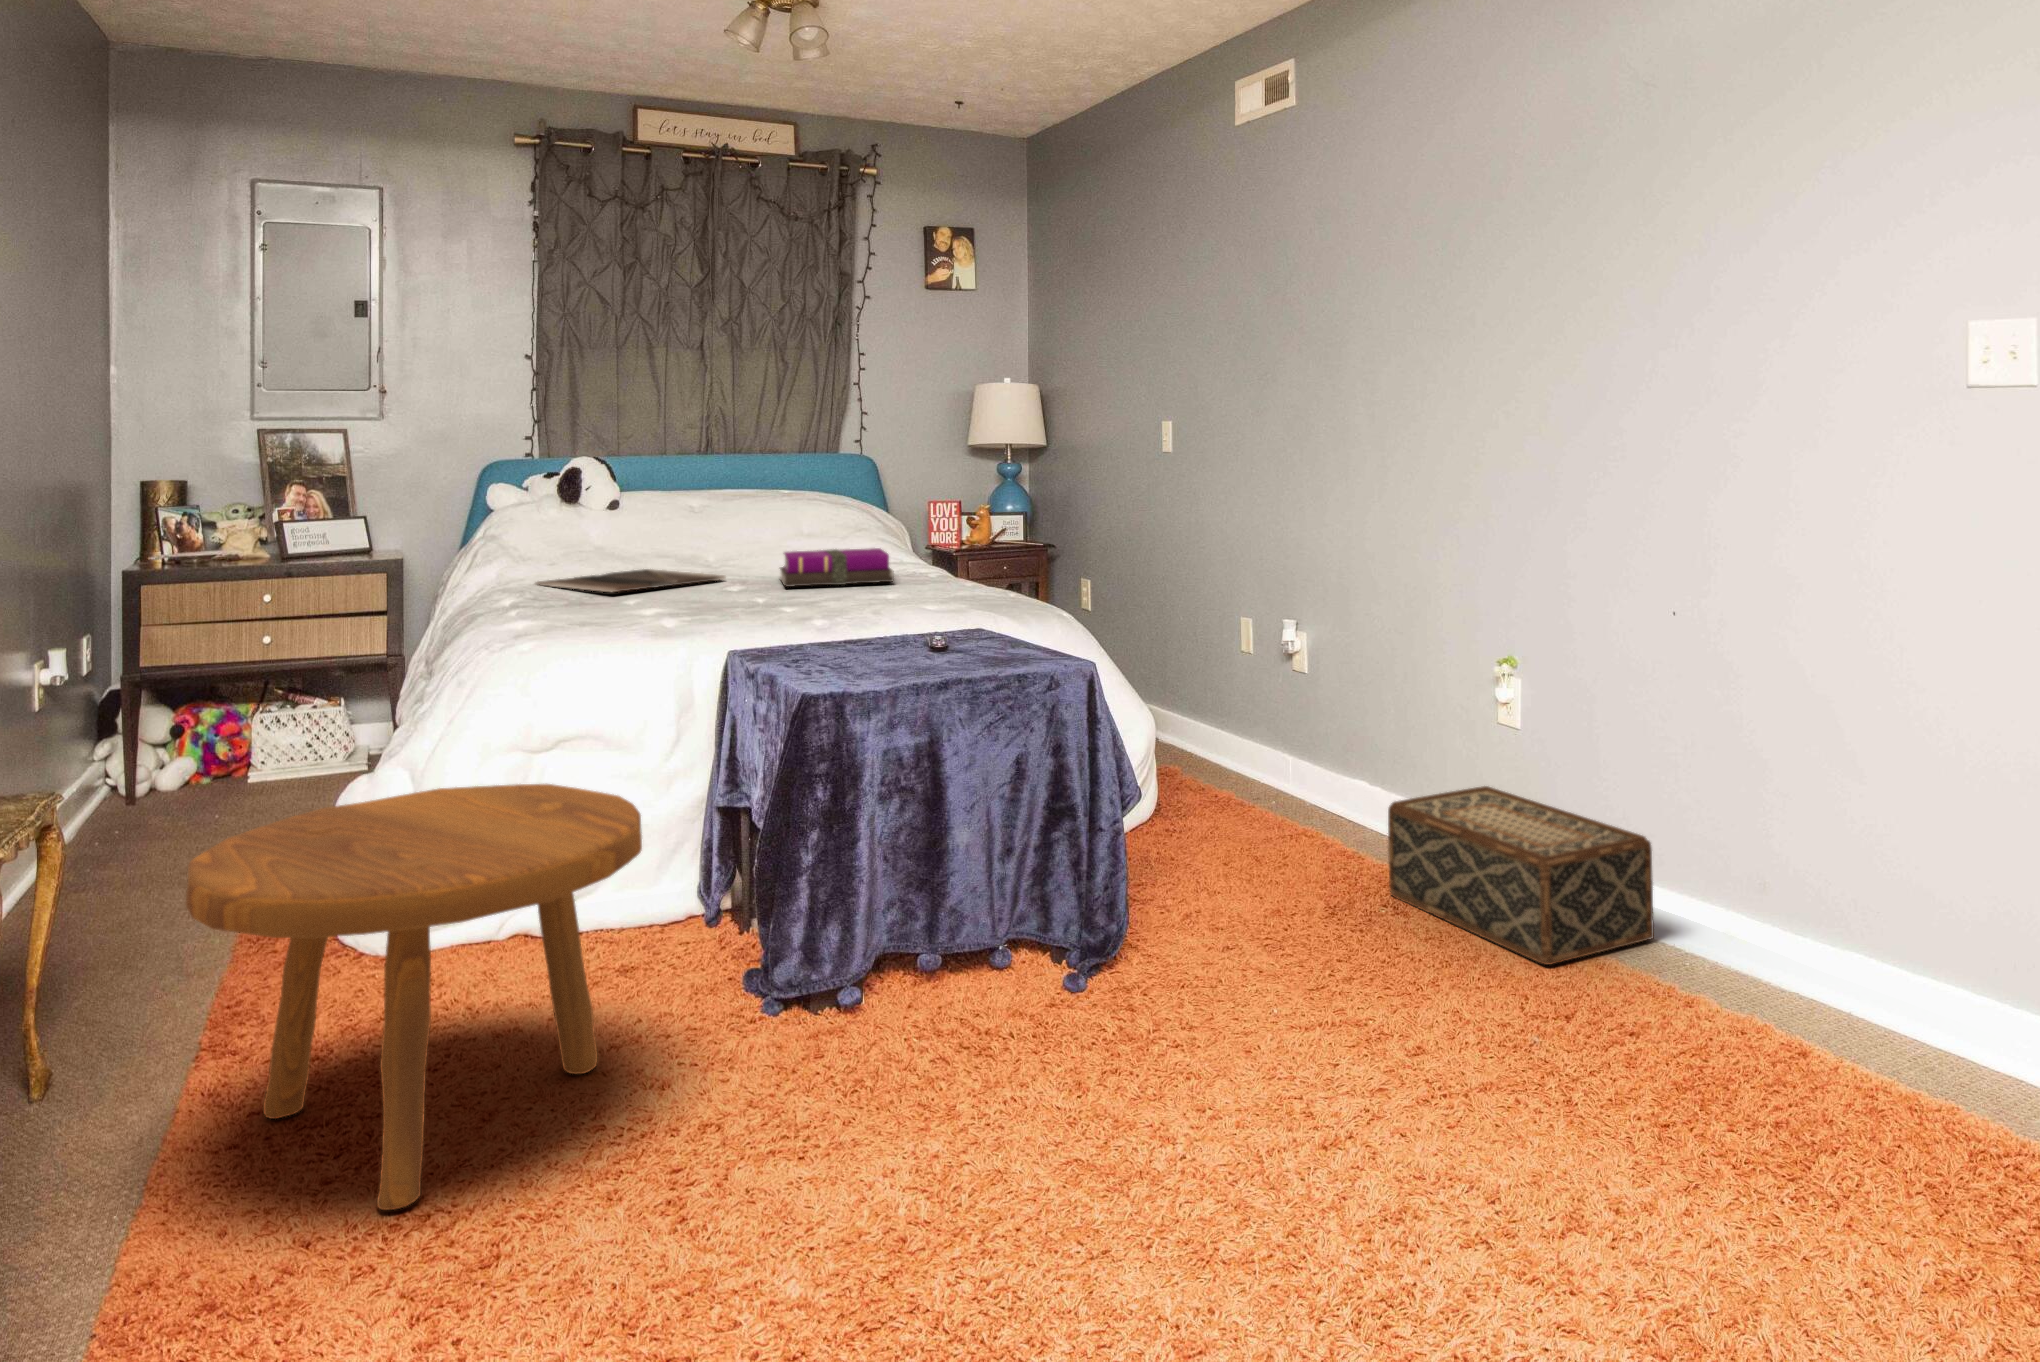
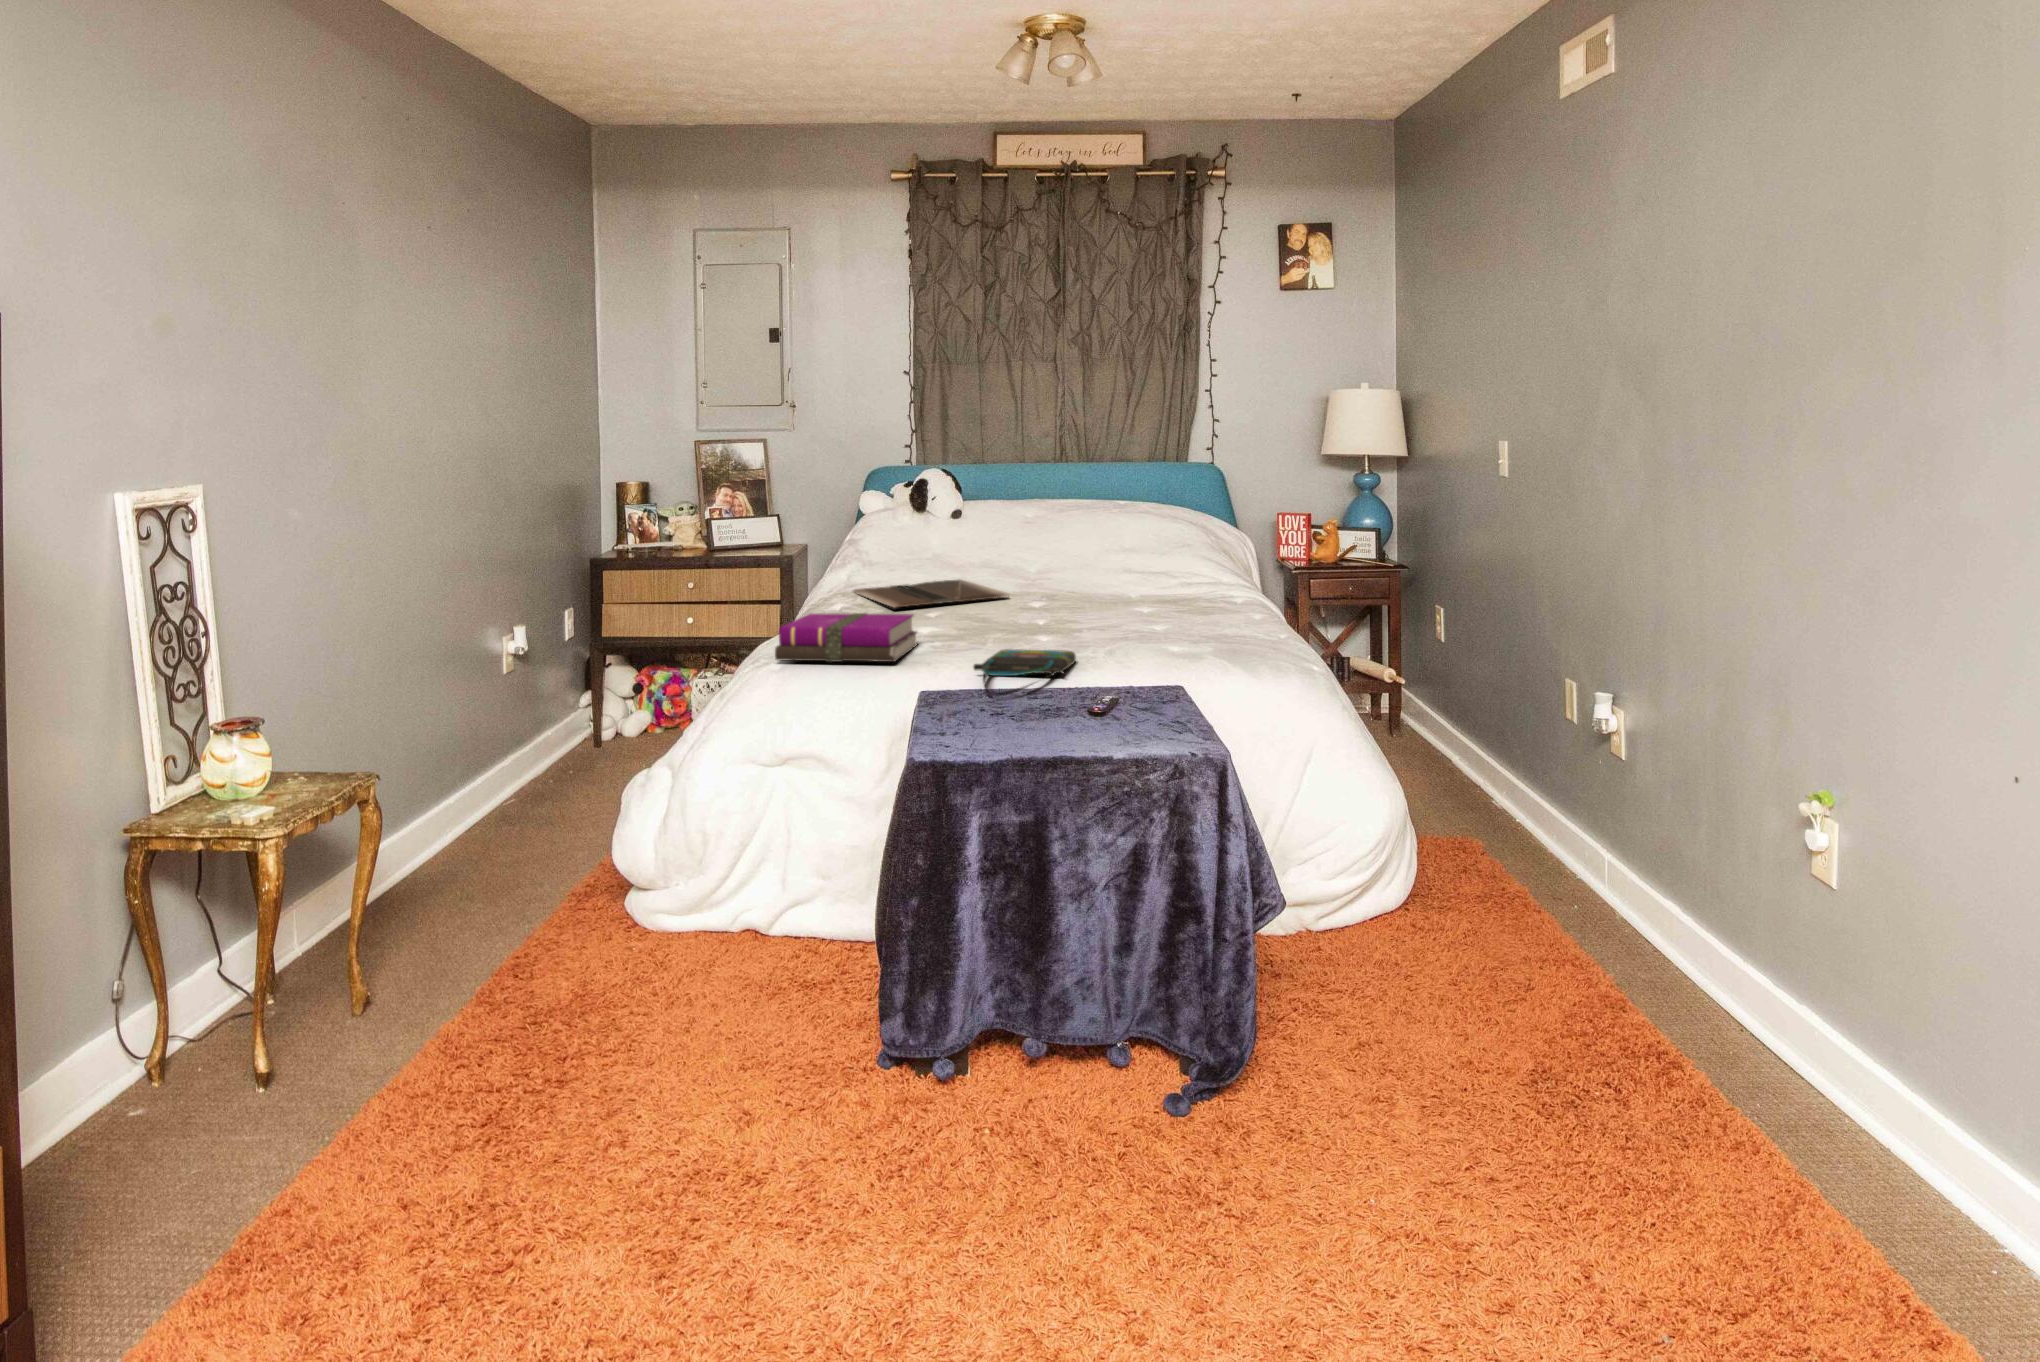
notebook: present [780,548,894,587] -> present [775,613,917,662]
tote bag: none [780,610,878,647] -> present [973,649,1076,696]
footstool: present [186,784,642,1210] -> none [315,812,709,1220]
woven basket: present [1388,786,1654,965] -> none [1620,950,1968,1237]

